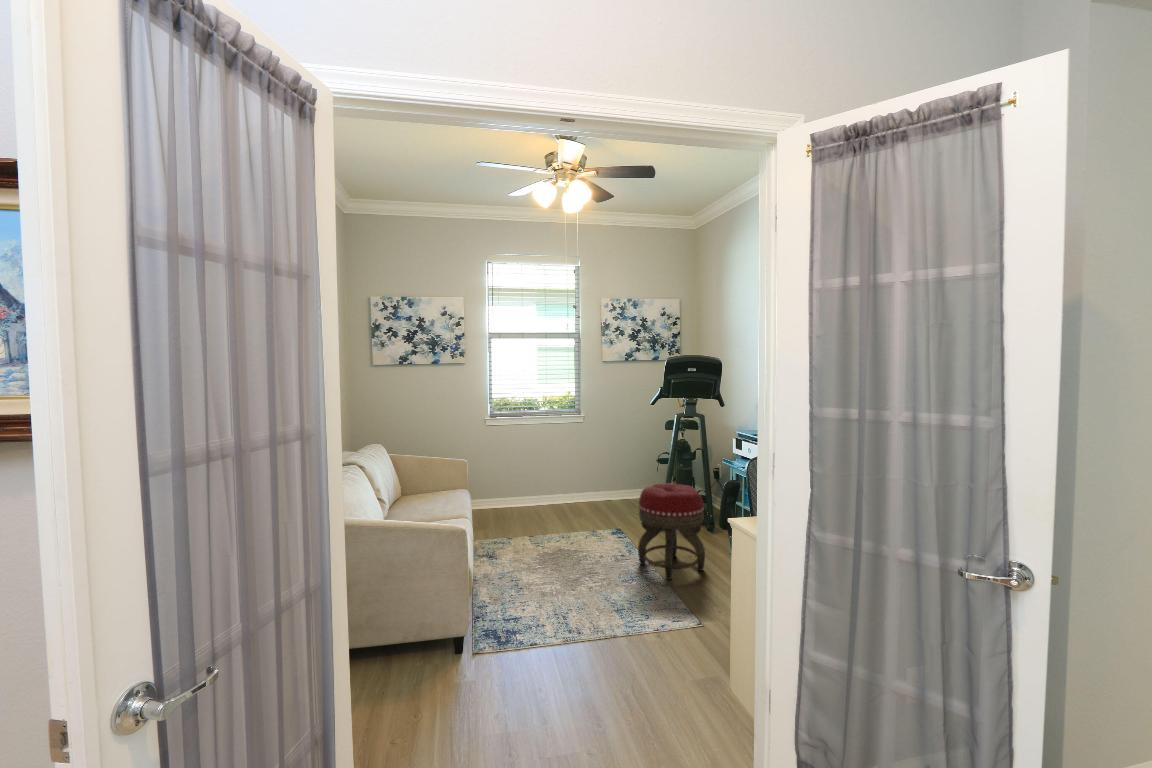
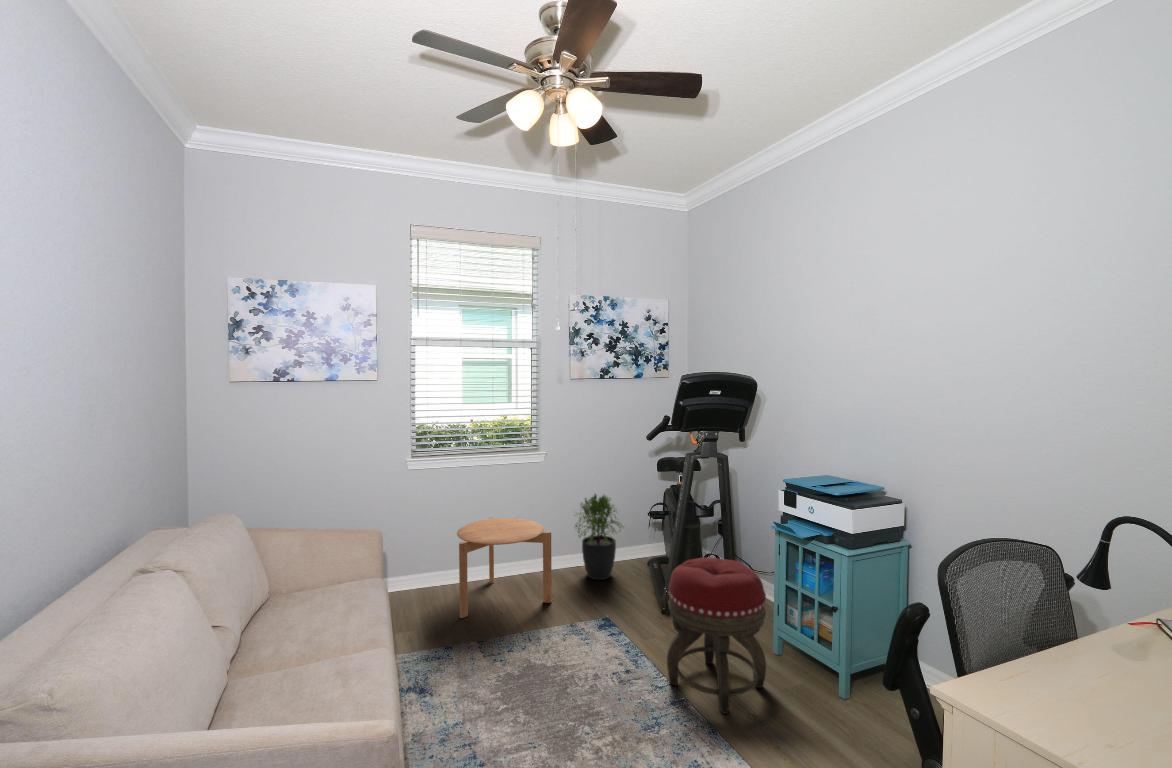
potted plant: none [600,446,639,510] -> present [576,494,624,580]
side table: none [515,461,580,524] -> present [457,517,552,618]

